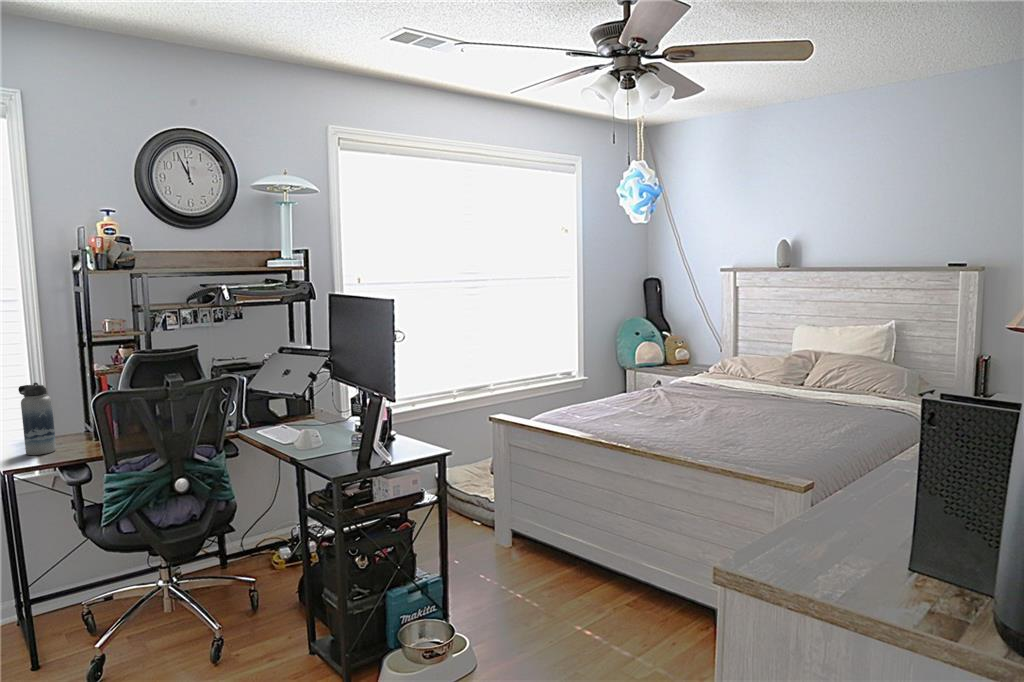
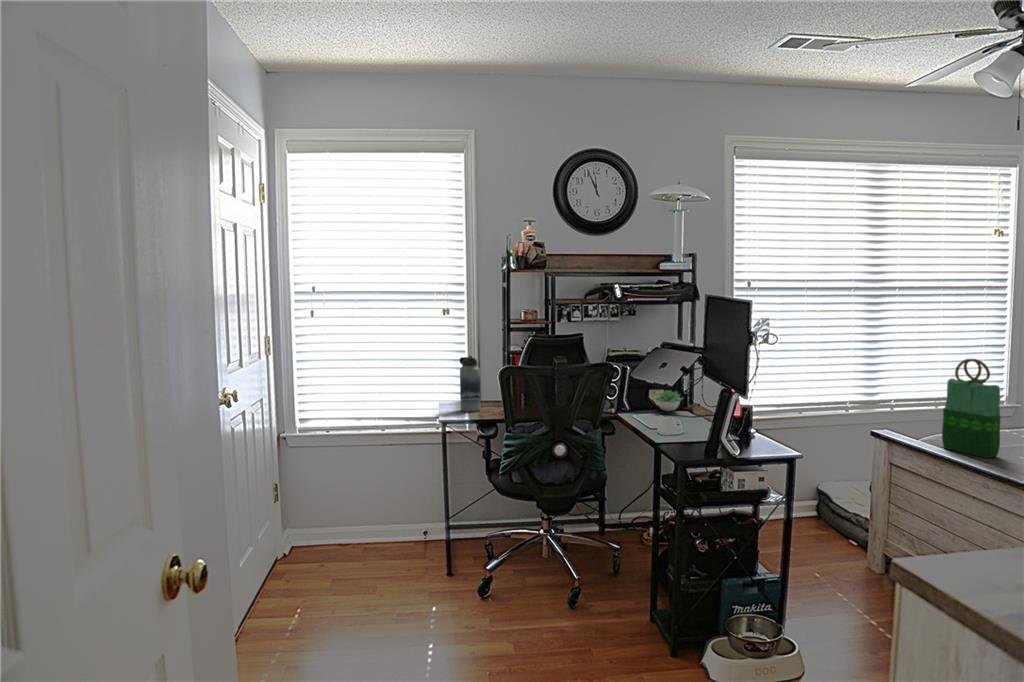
tote bag: none [543,345,588,428] -> present [942,359,1000,458]
succulent plant: none [278,398,311,421] -> present [654,390,683,411]

